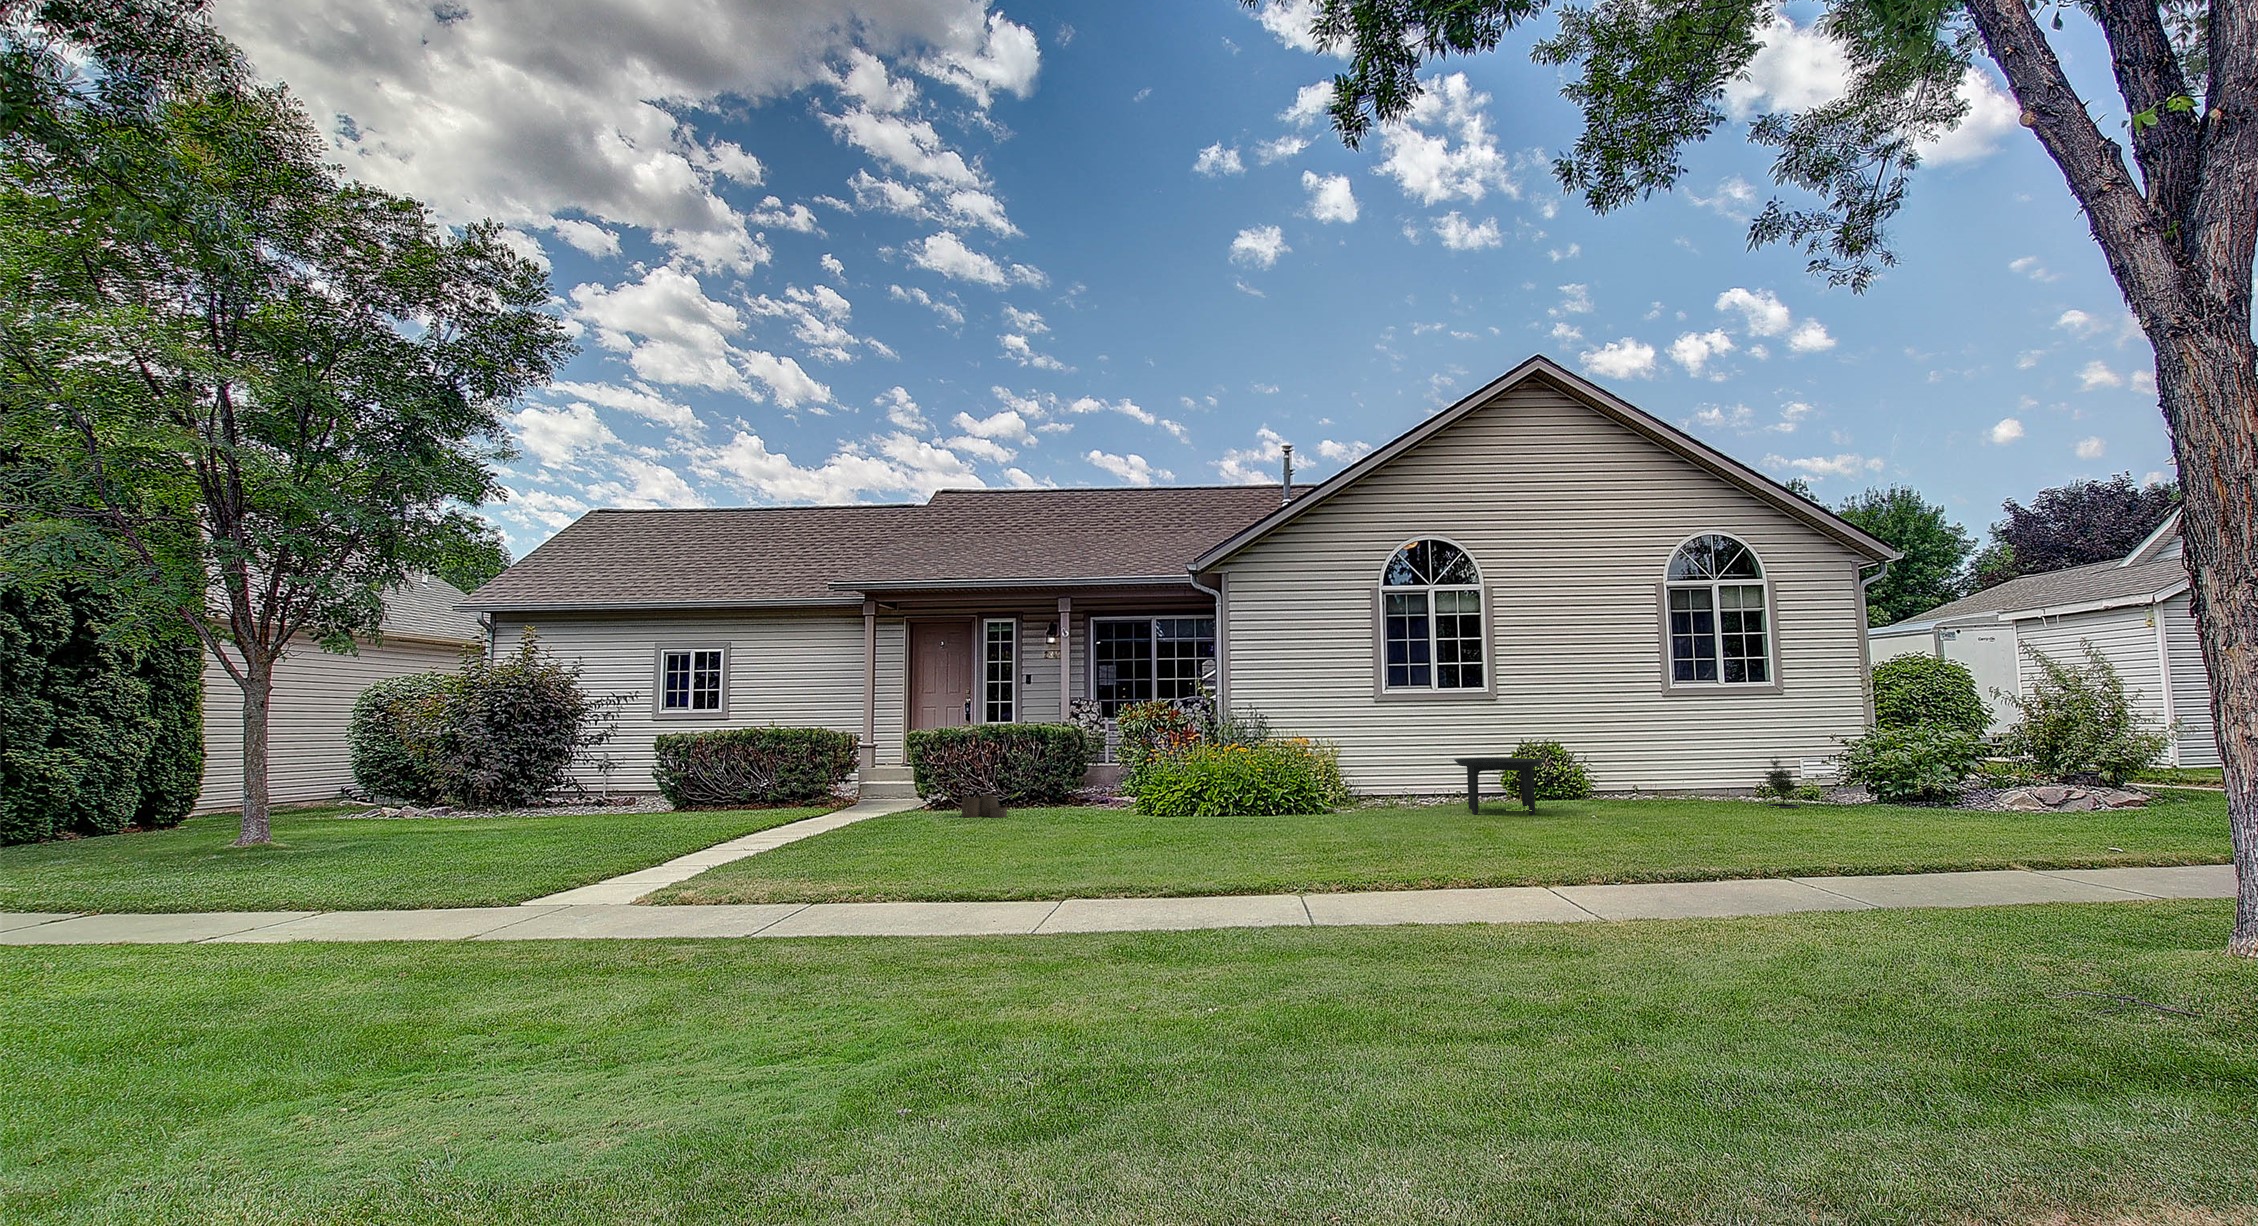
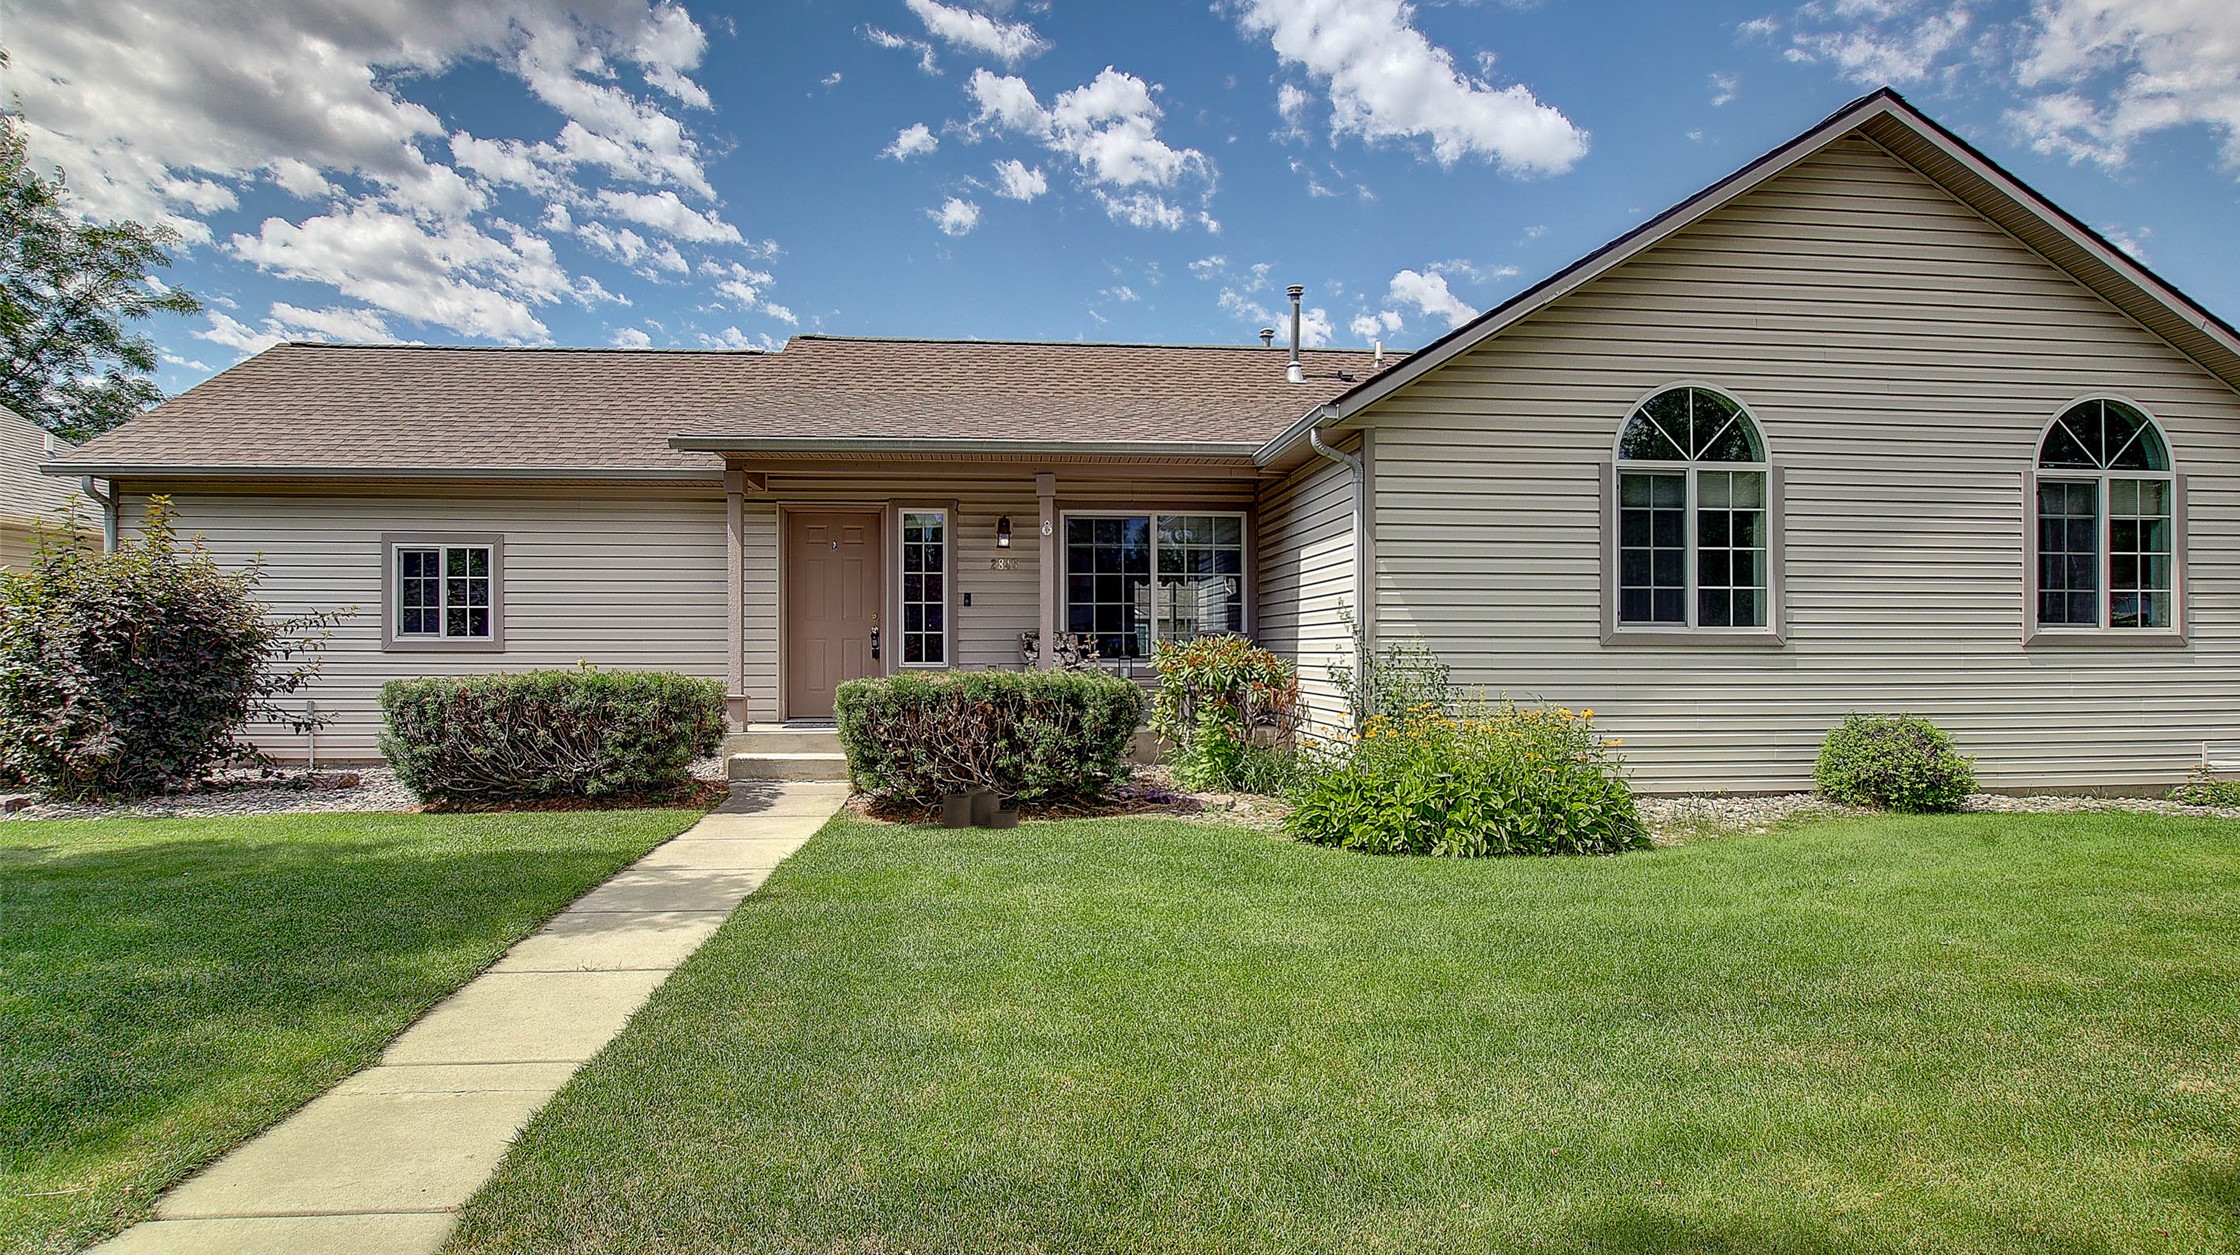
potted tree: present [1764,757,1799,808] -> none [2049,723,2105,796]
round table: present [1454,758,1545,815] -> none [1672,728,1815,816]

